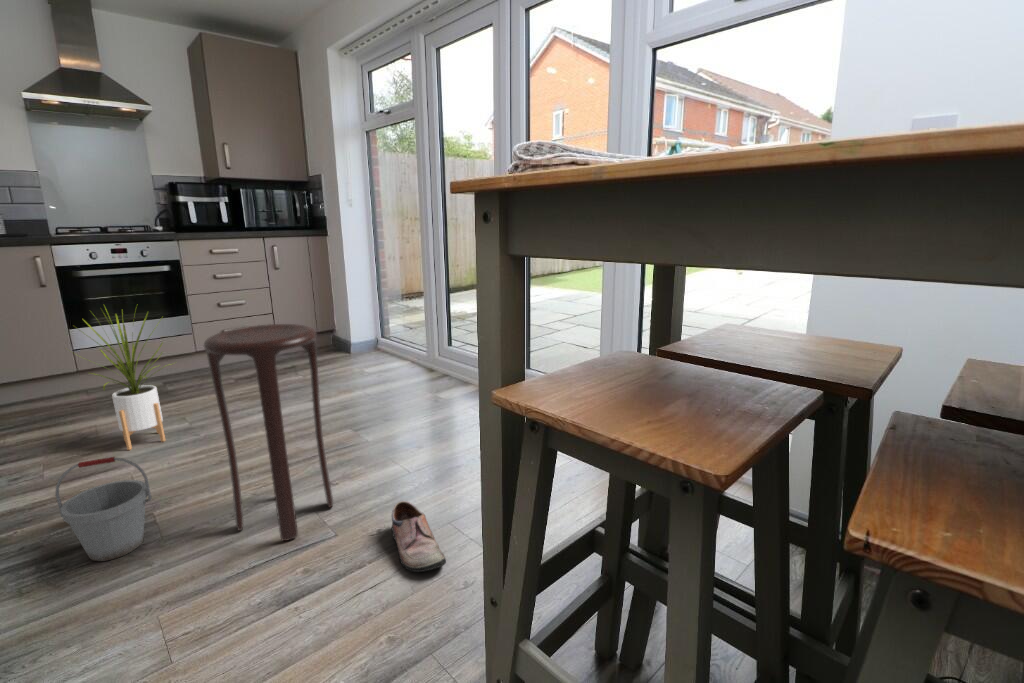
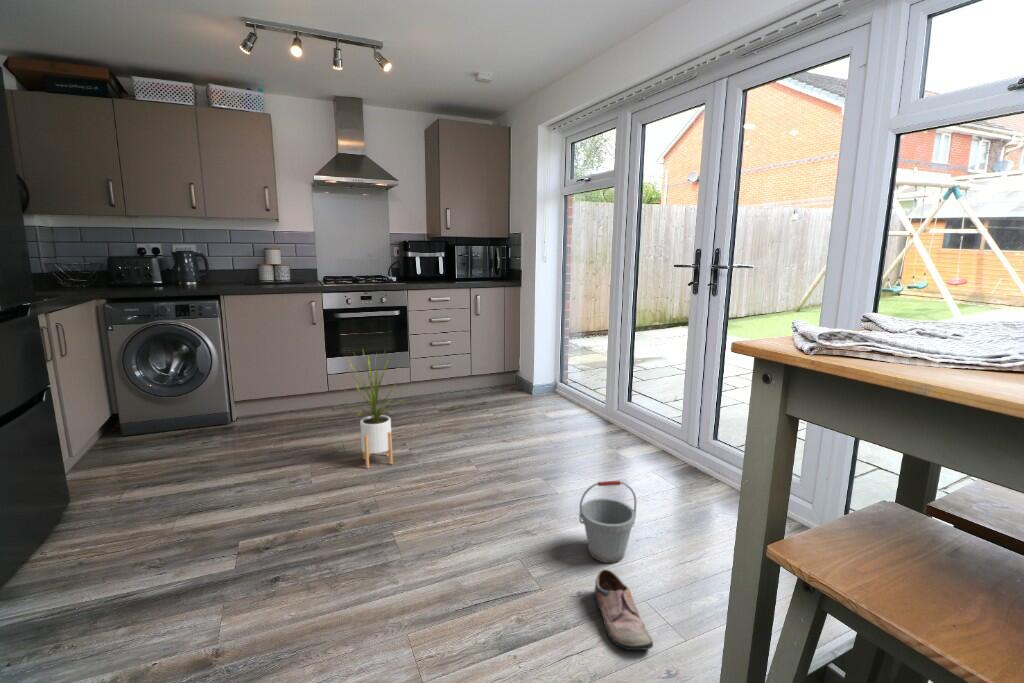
stool: present [204,324,333,541] -> none [452,386,541,584]
bucket: present [56,457,152,561] -> present [579,481,636,563]

